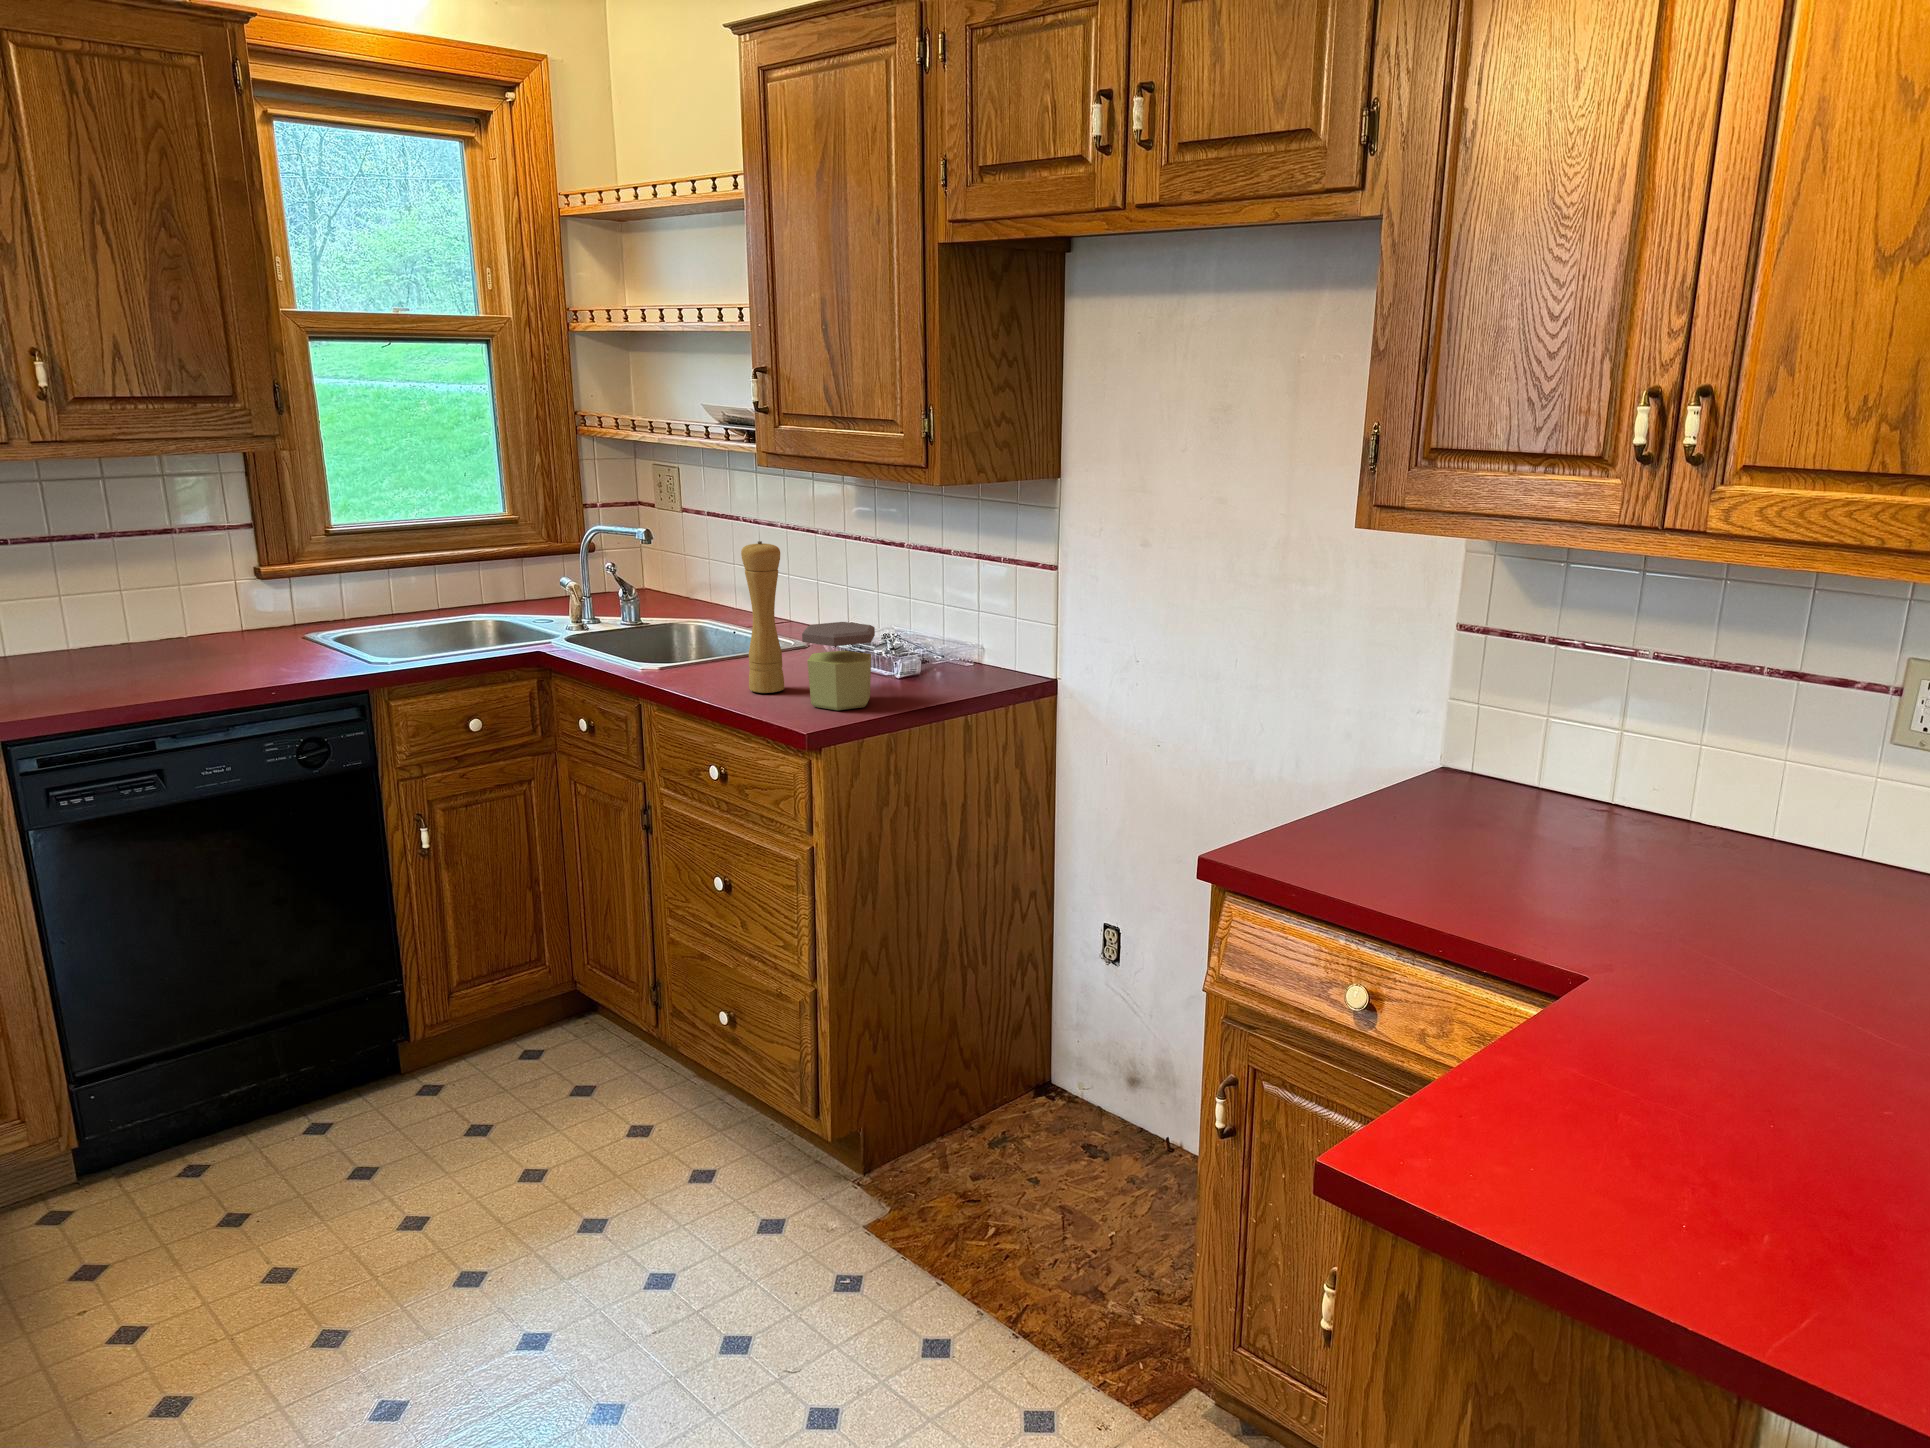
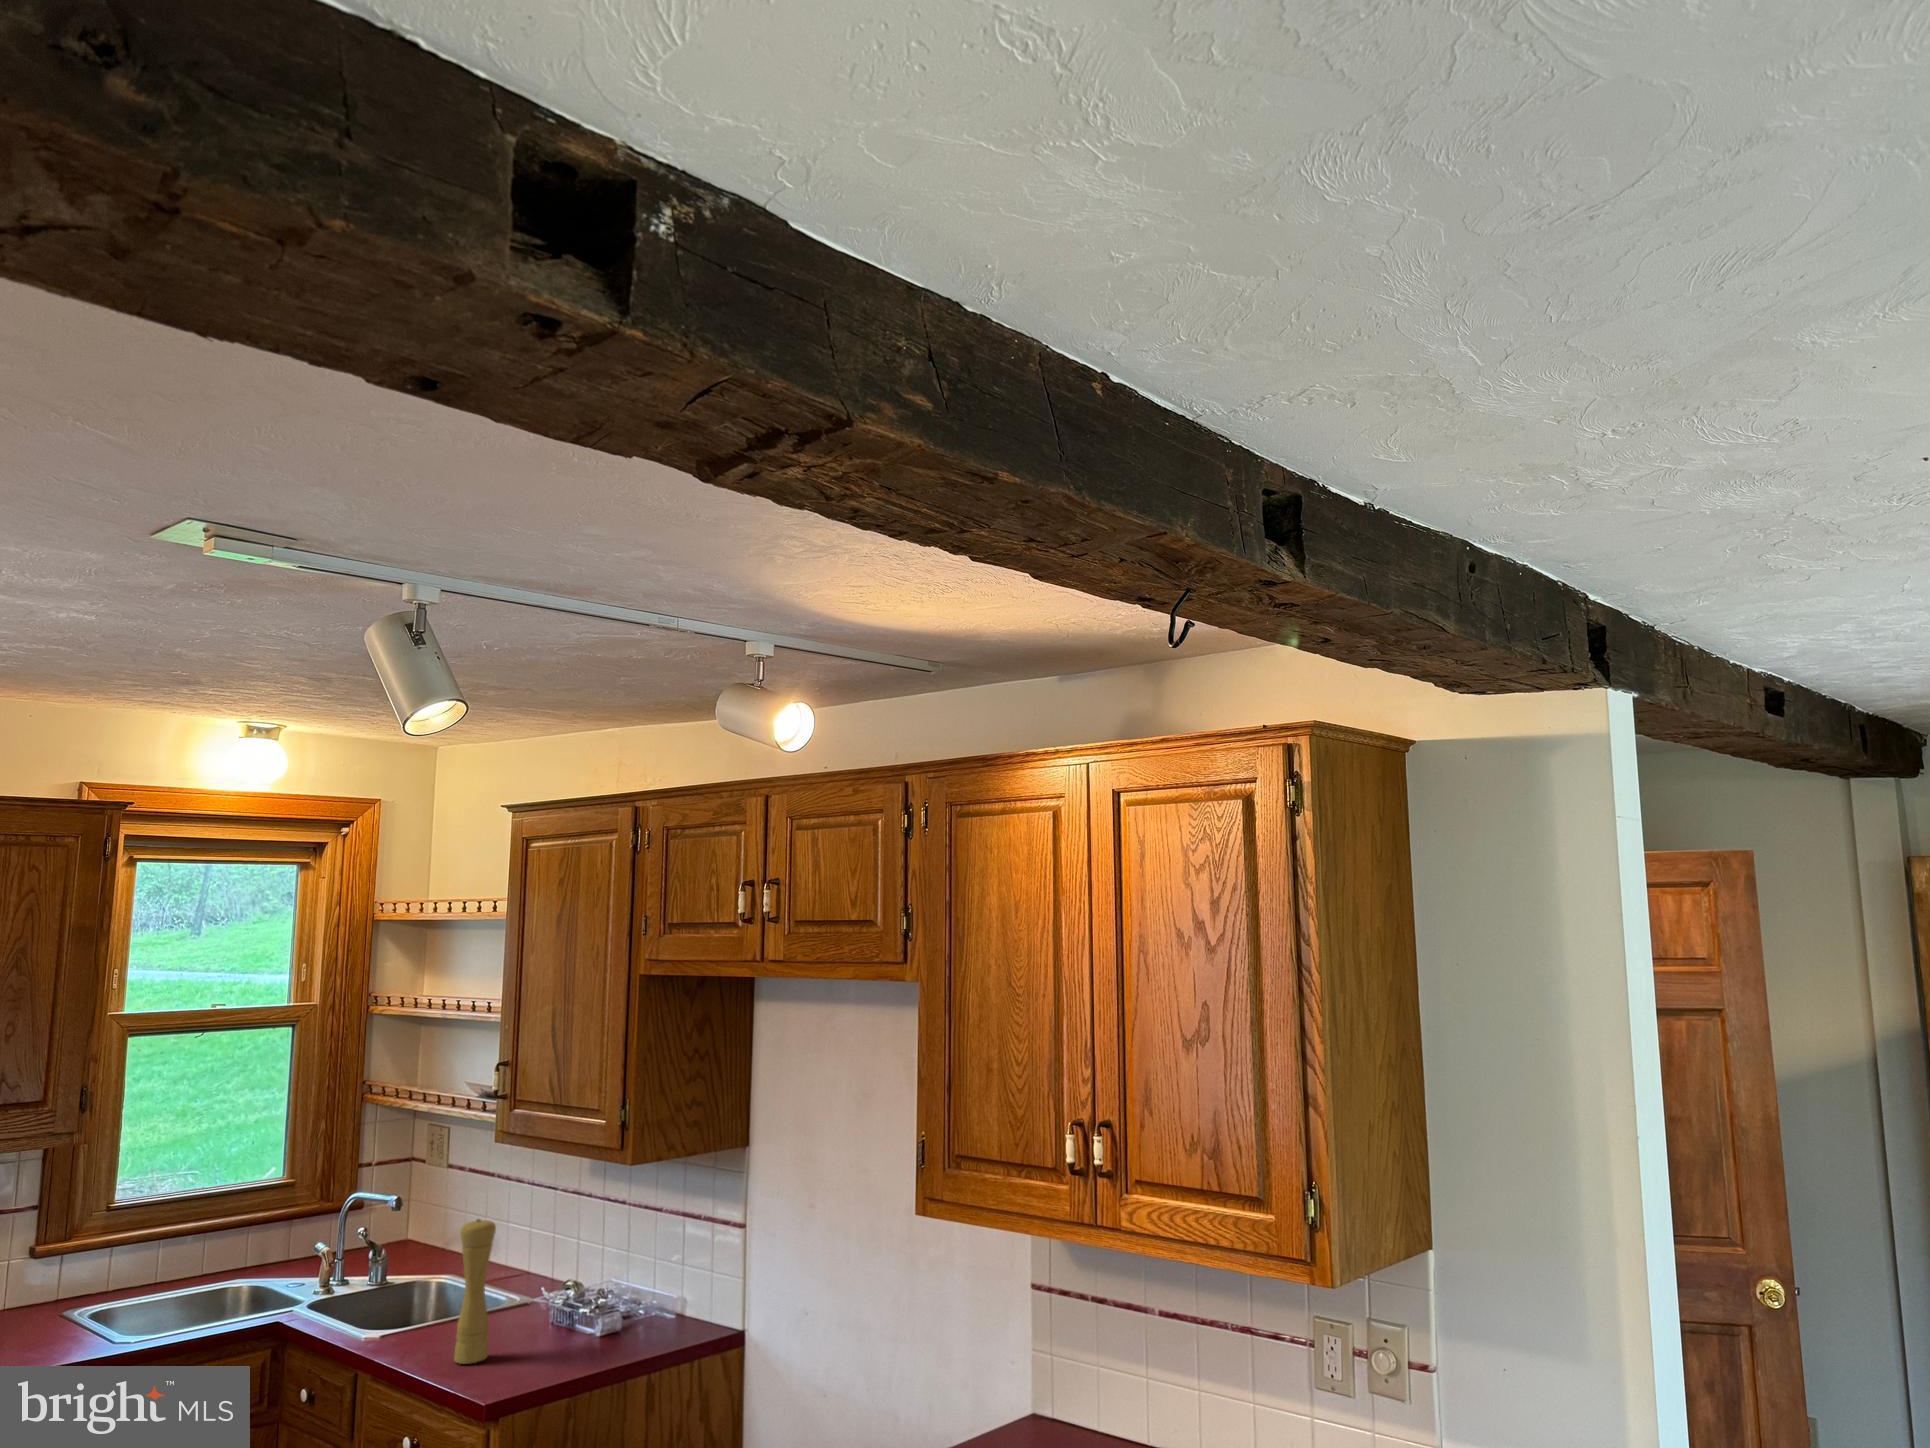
jar: present [802,622,875,710] -> none [501,1291,571,1381]

